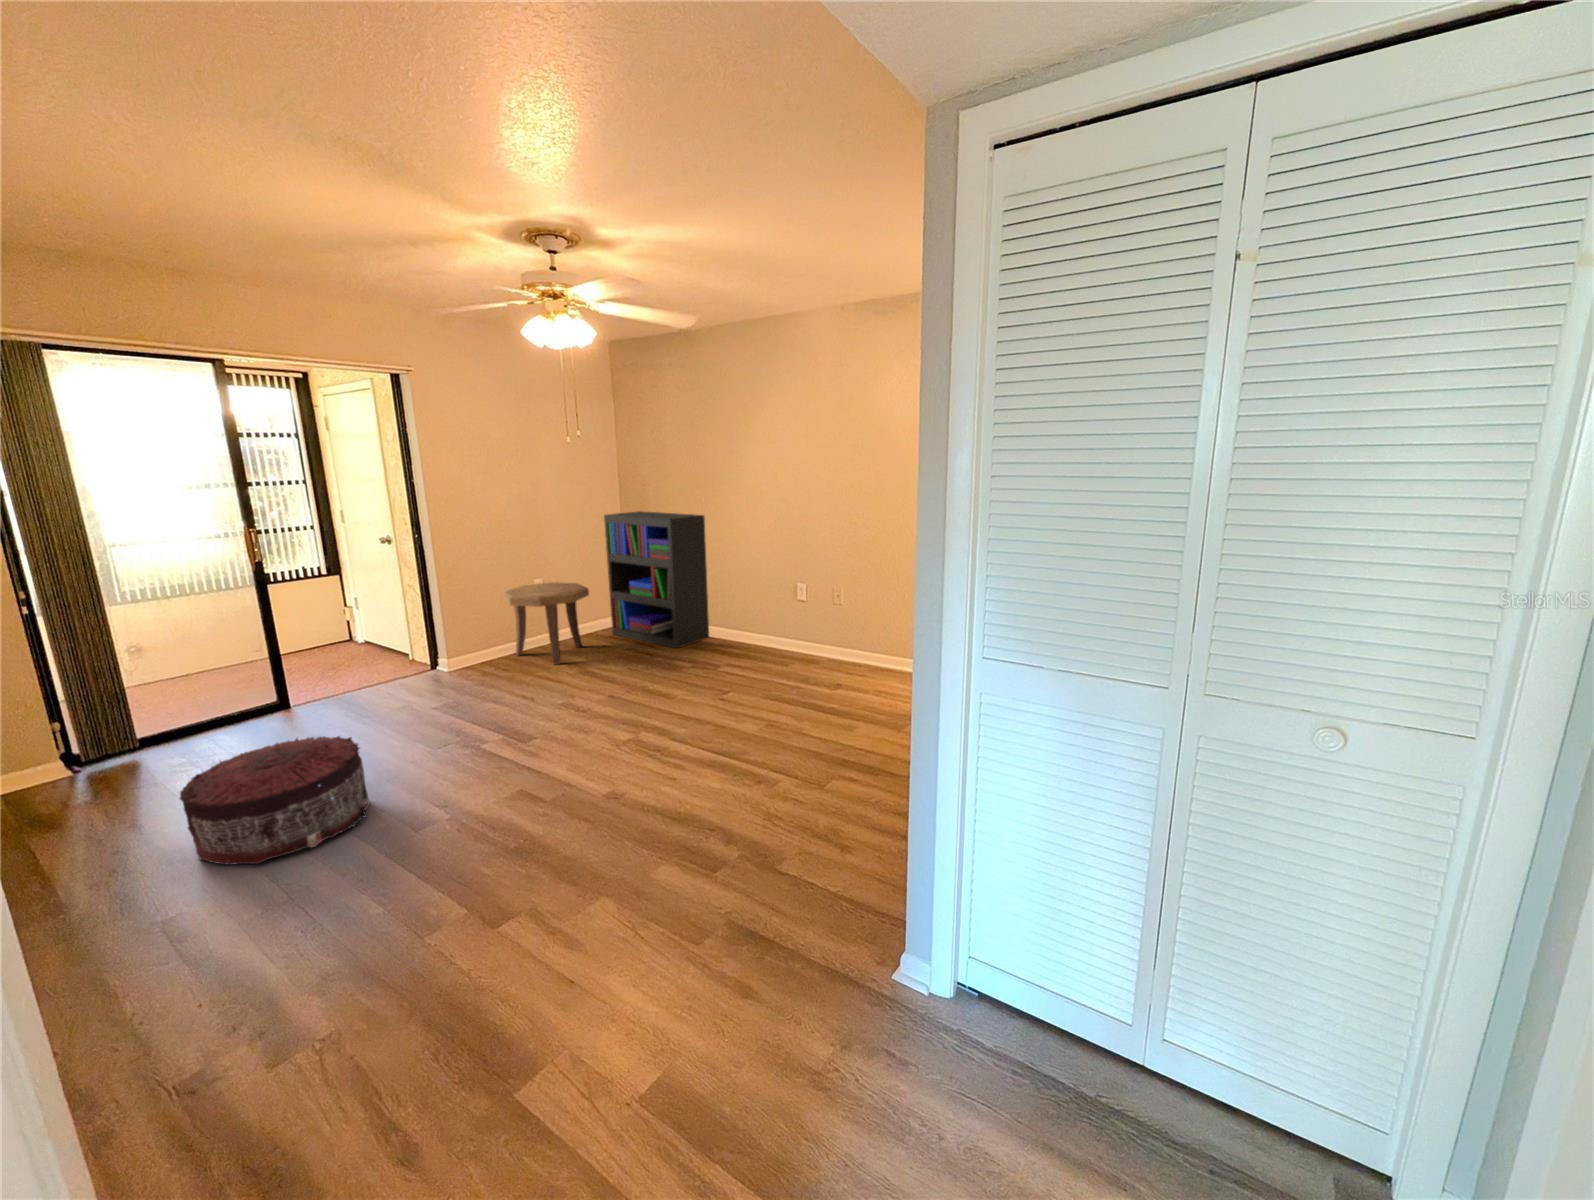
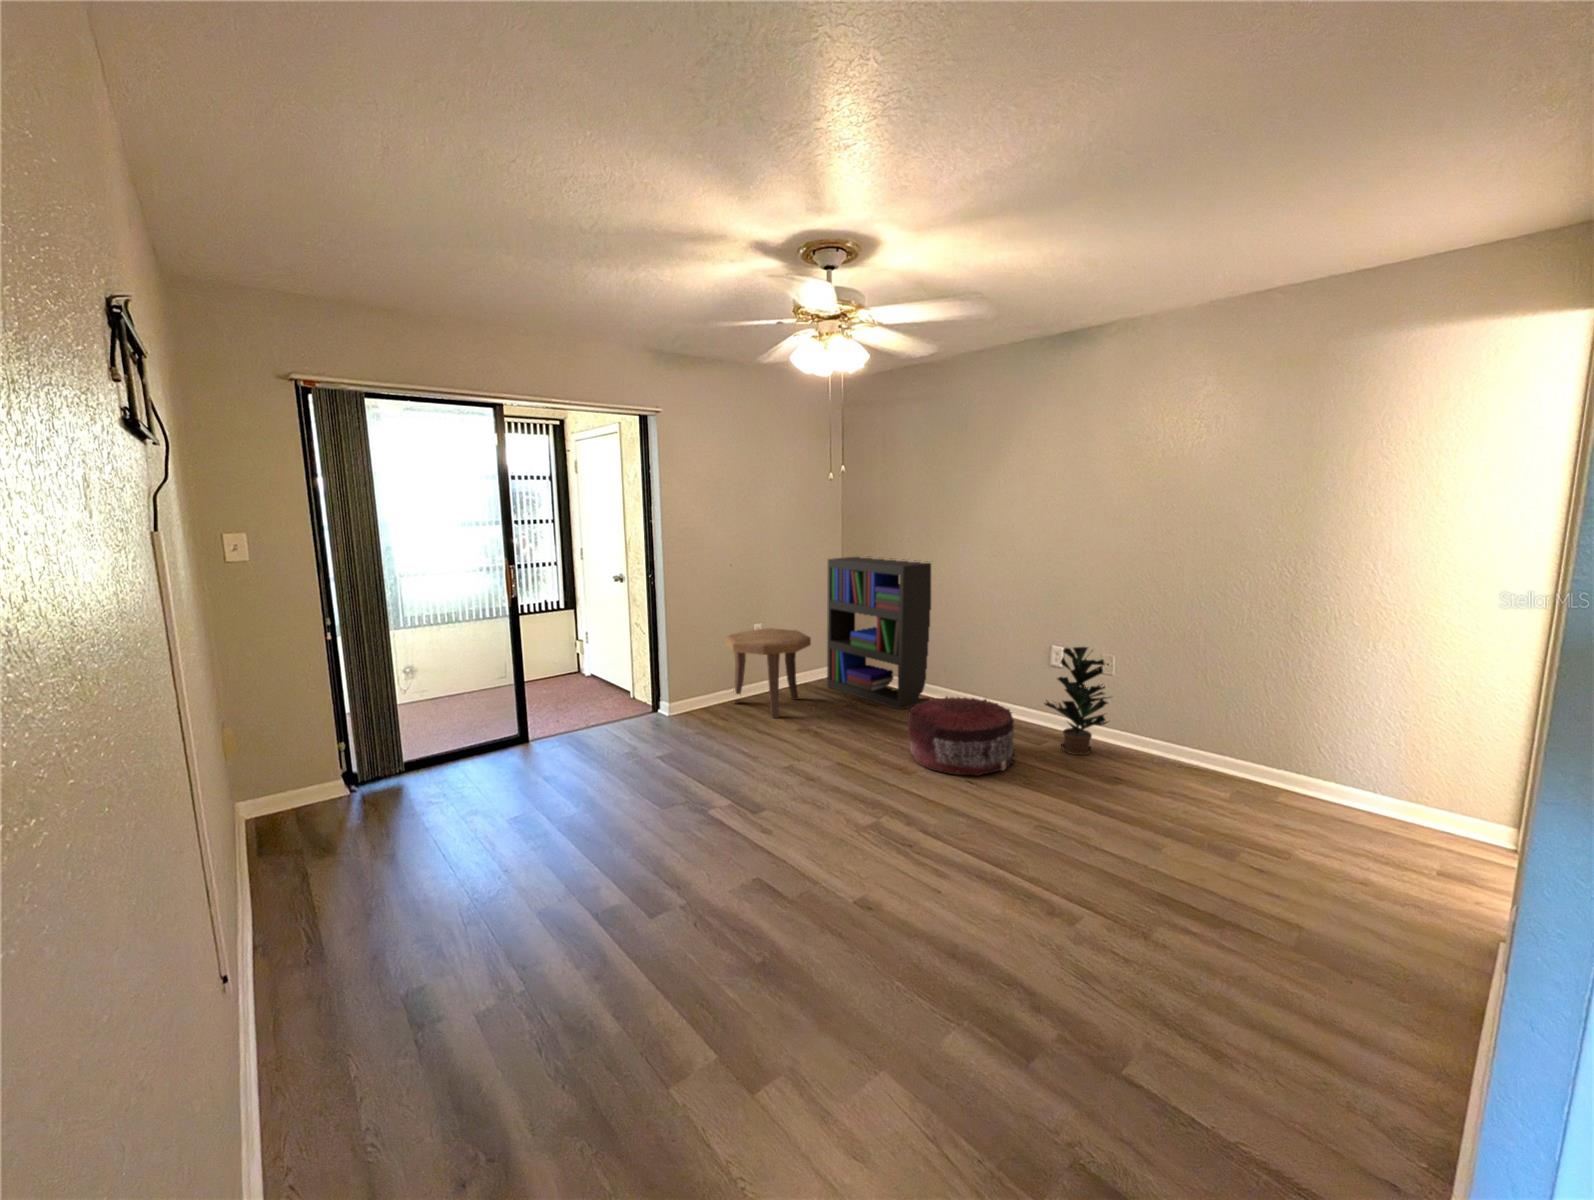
potted plant: none [788,582,842,671] -> present [1045,647,1108,755]
pouf: present [180,736,369,865] -> present [908,697,1016,776]

